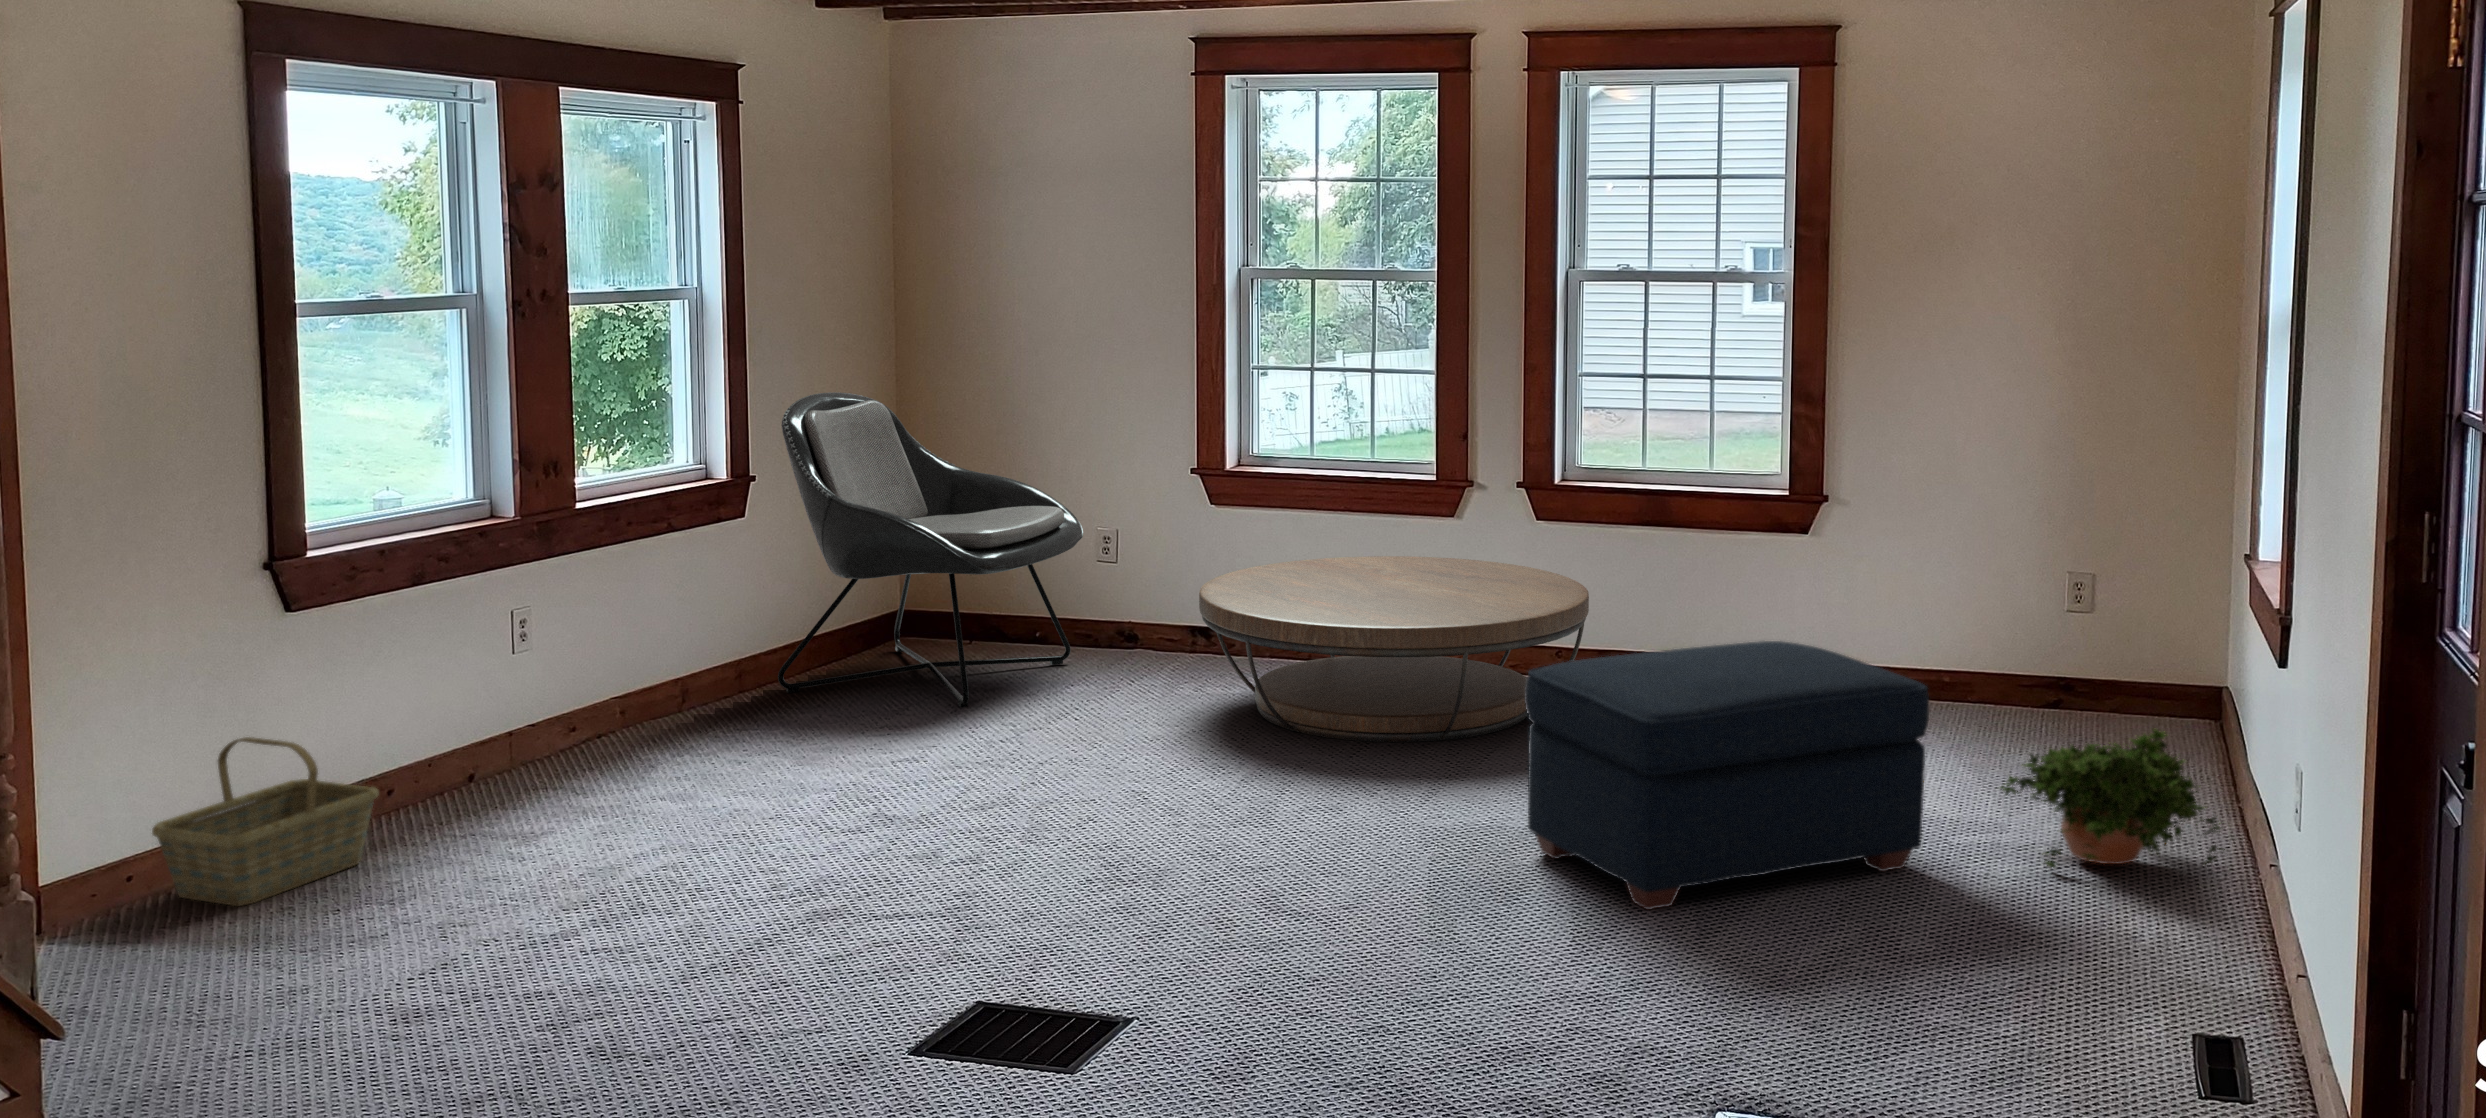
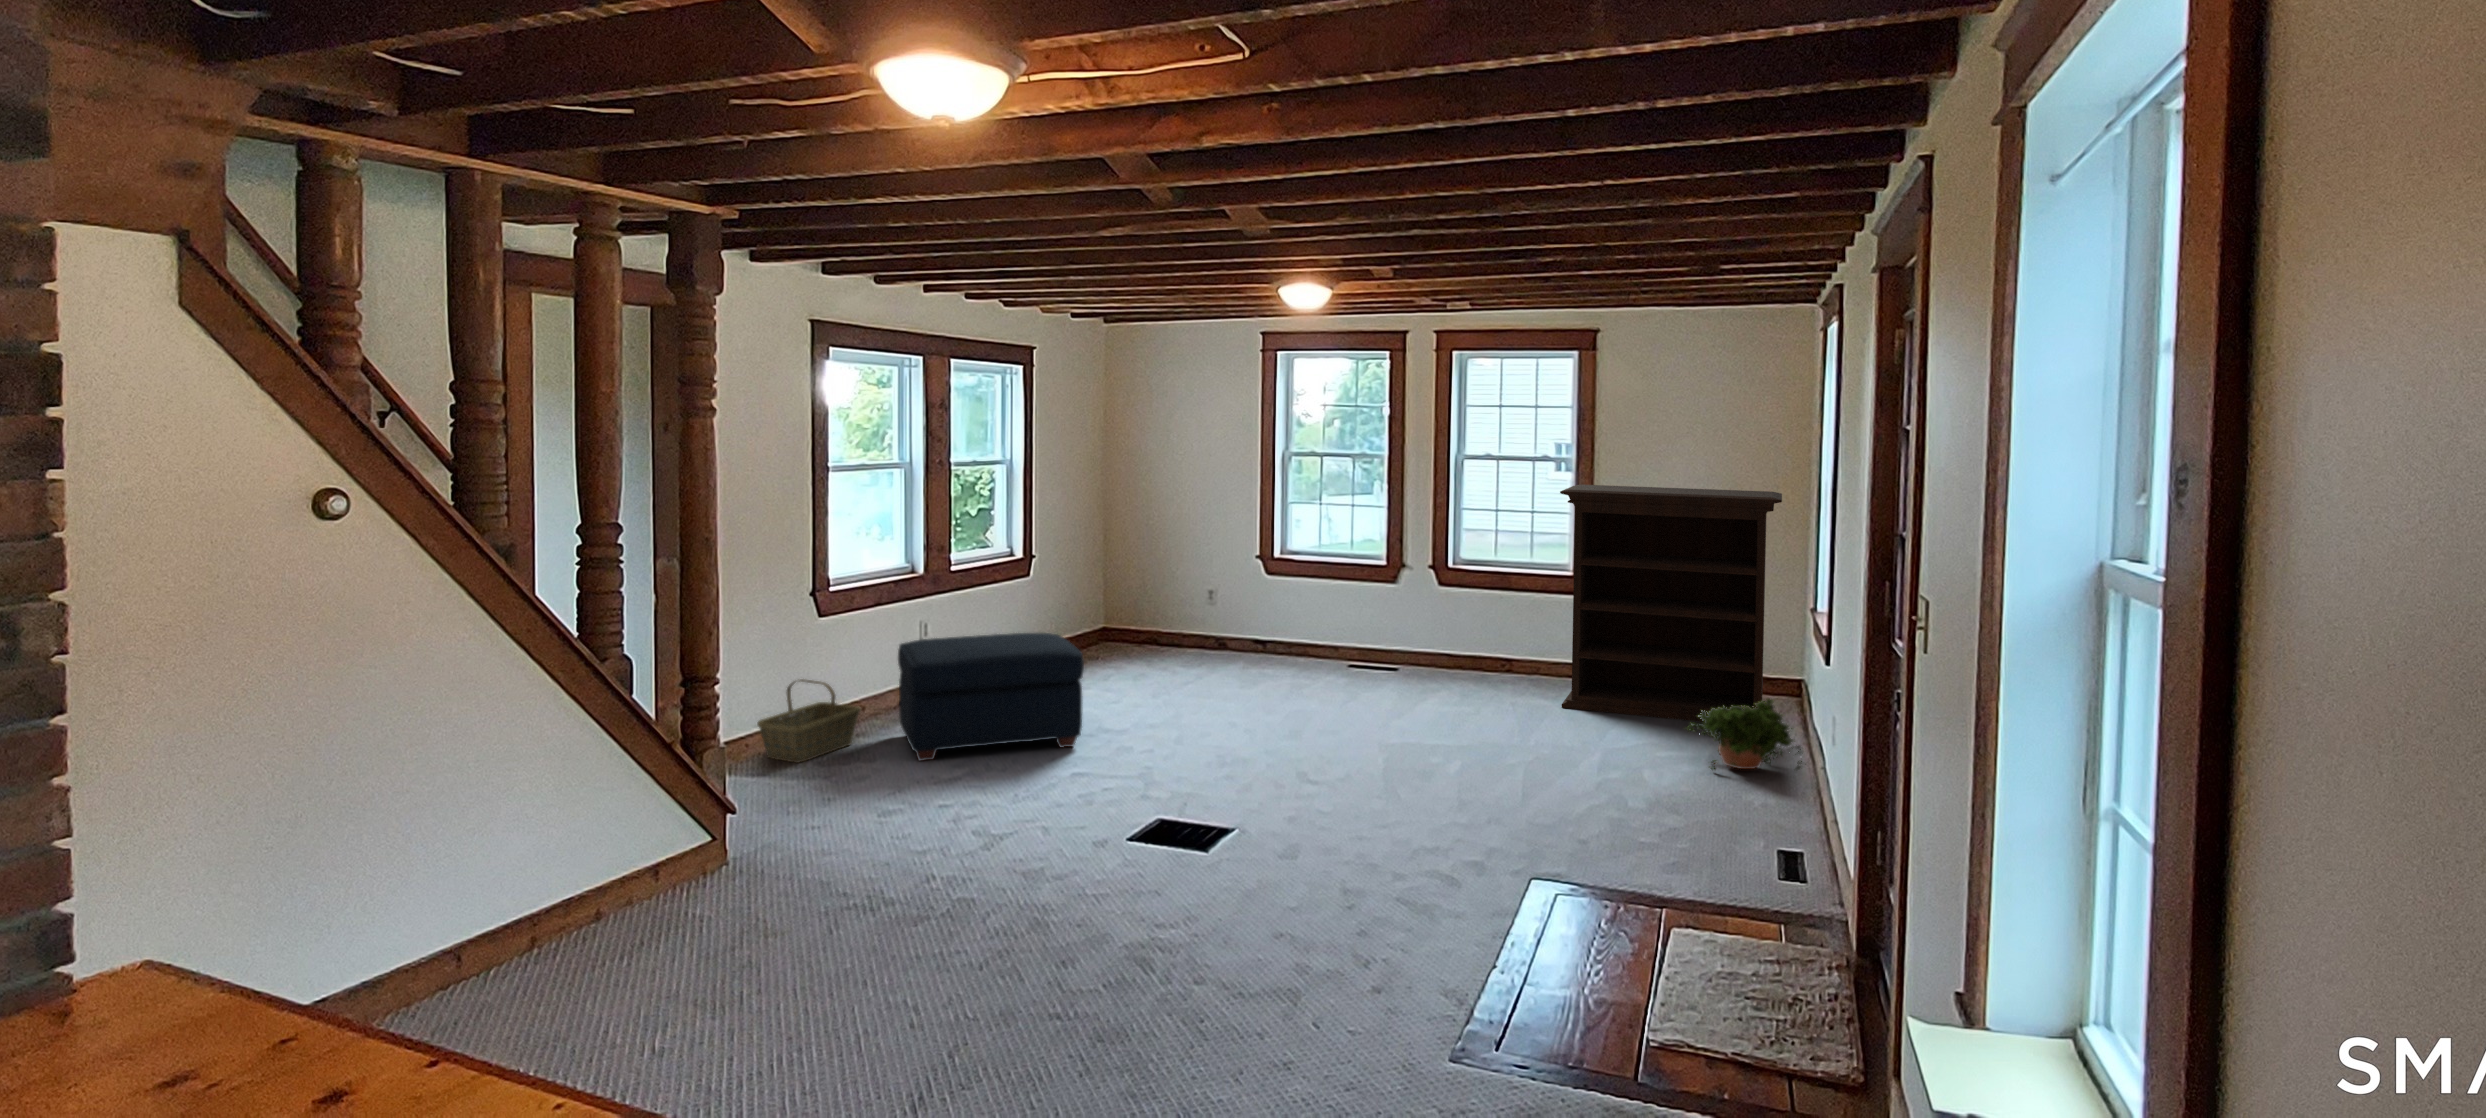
bookshelf: none [1765,328,2183,780] -> present [1560,485,1782,722]
lounge chair: present [778,392,1083,707] -> none [1044,513,1201,678]
coffee table: present [1199,556,1589,742] -> none [1263,603,1467,700]
ottoman: present [1525,641,1929,910] -> present [898,633,1084,761]

